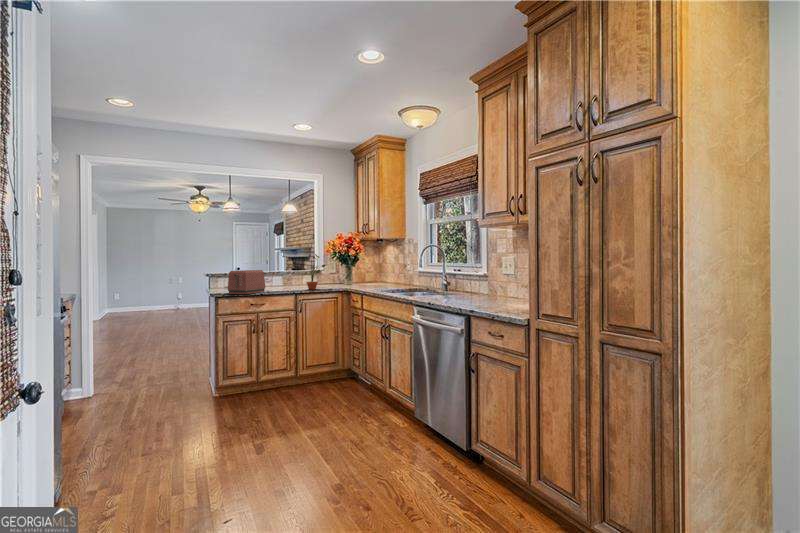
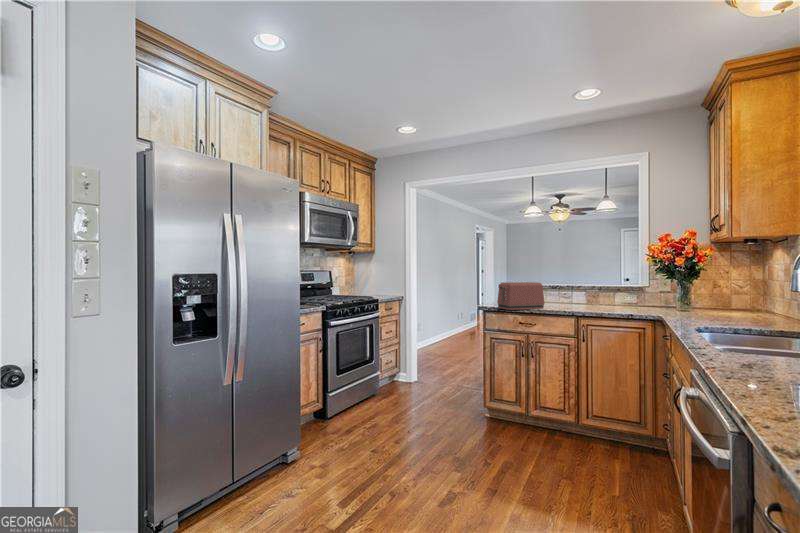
potted plant: present [307,254,325,290] -> none [585,262,621,312]

